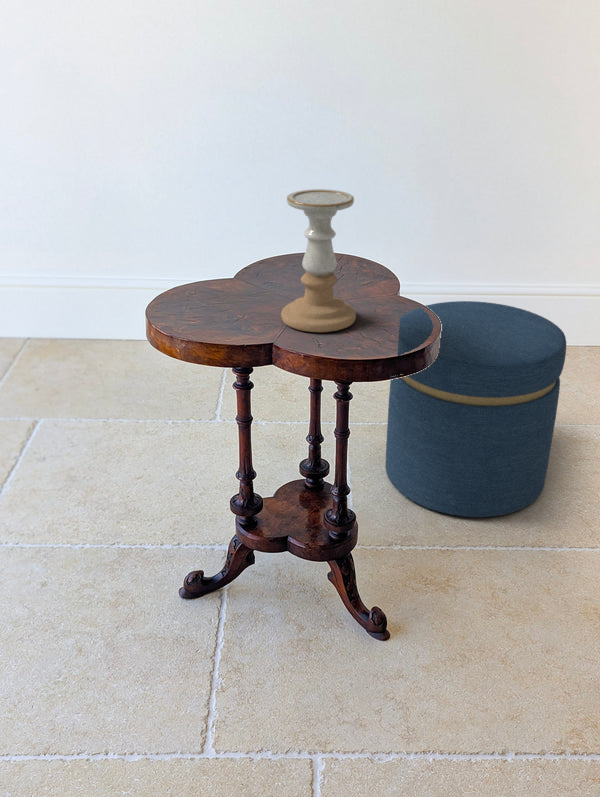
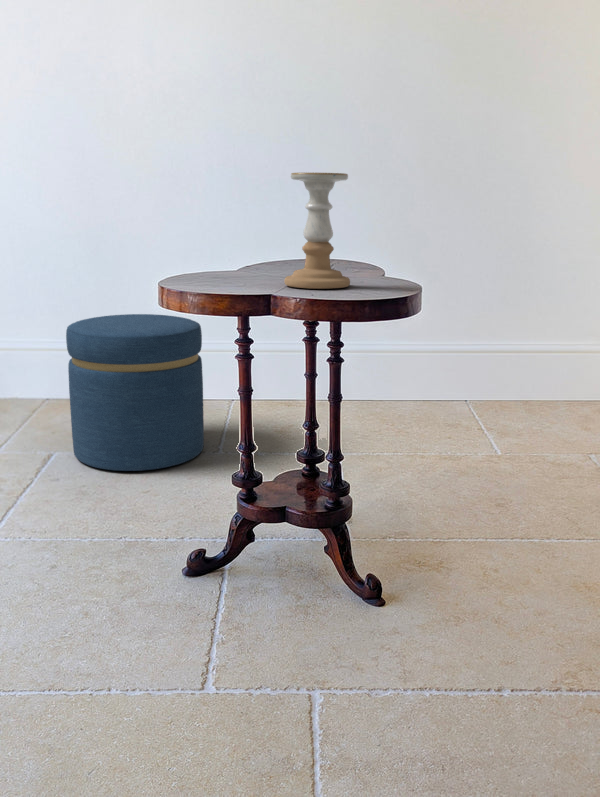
ottoman: present [386,301,566,517] -> present [66,314,204,471]

